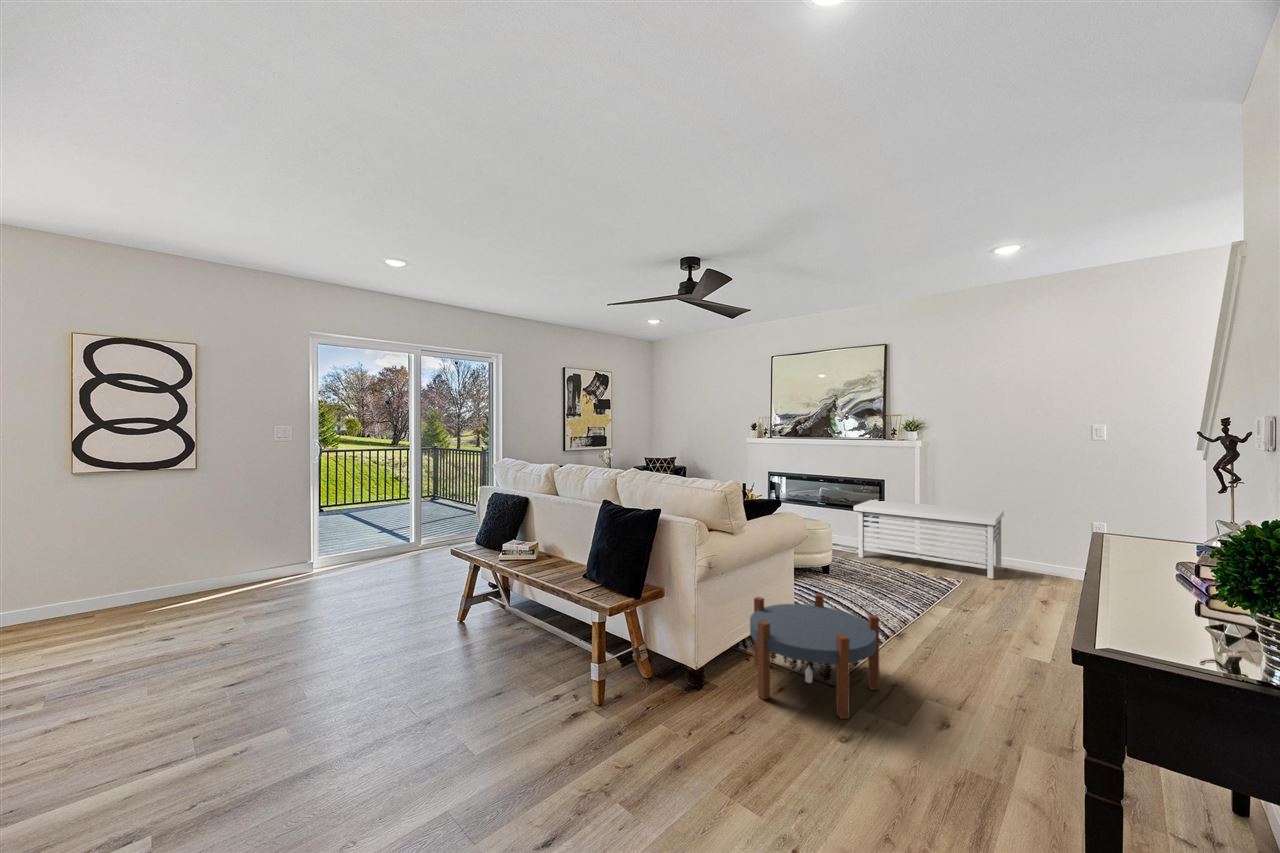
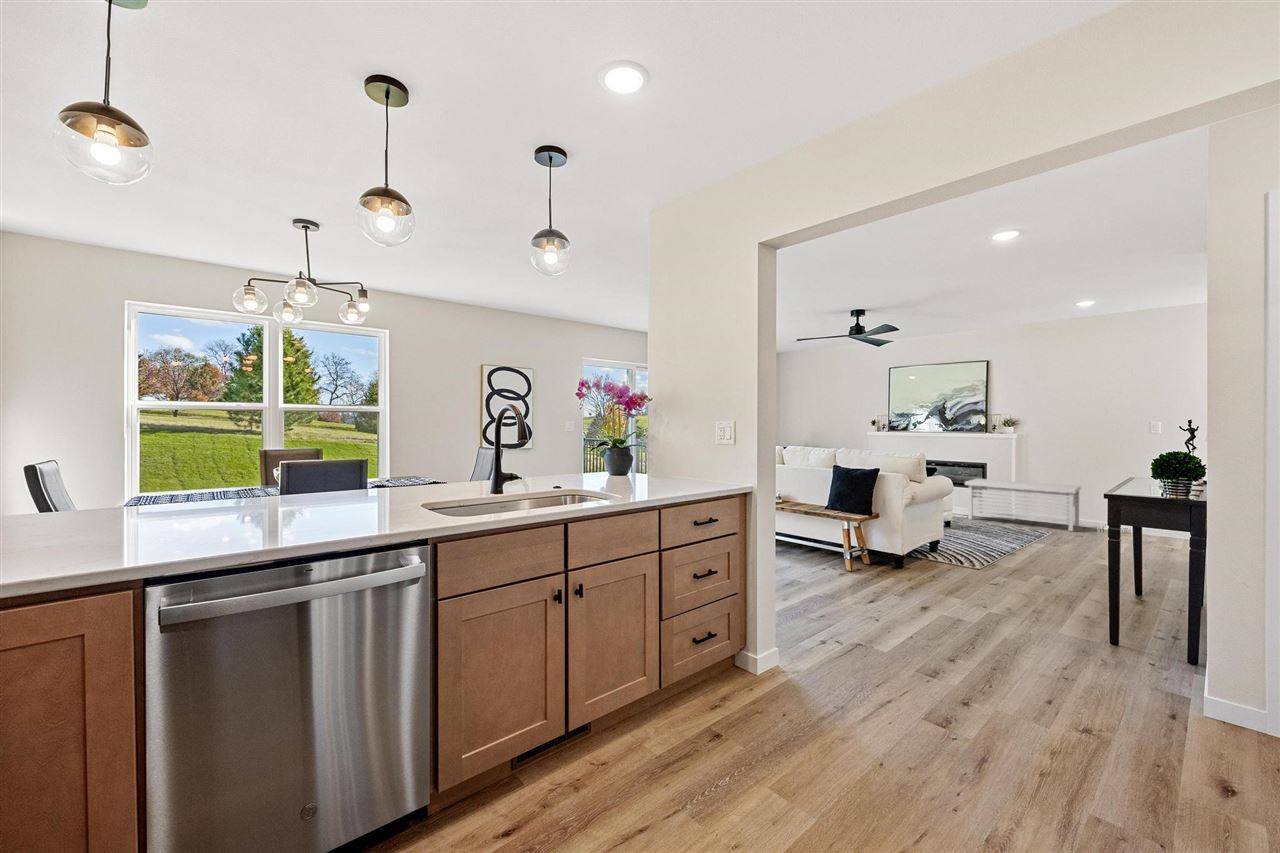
side table: present [750,594,879,719] -> none [927,522,1007,578]

